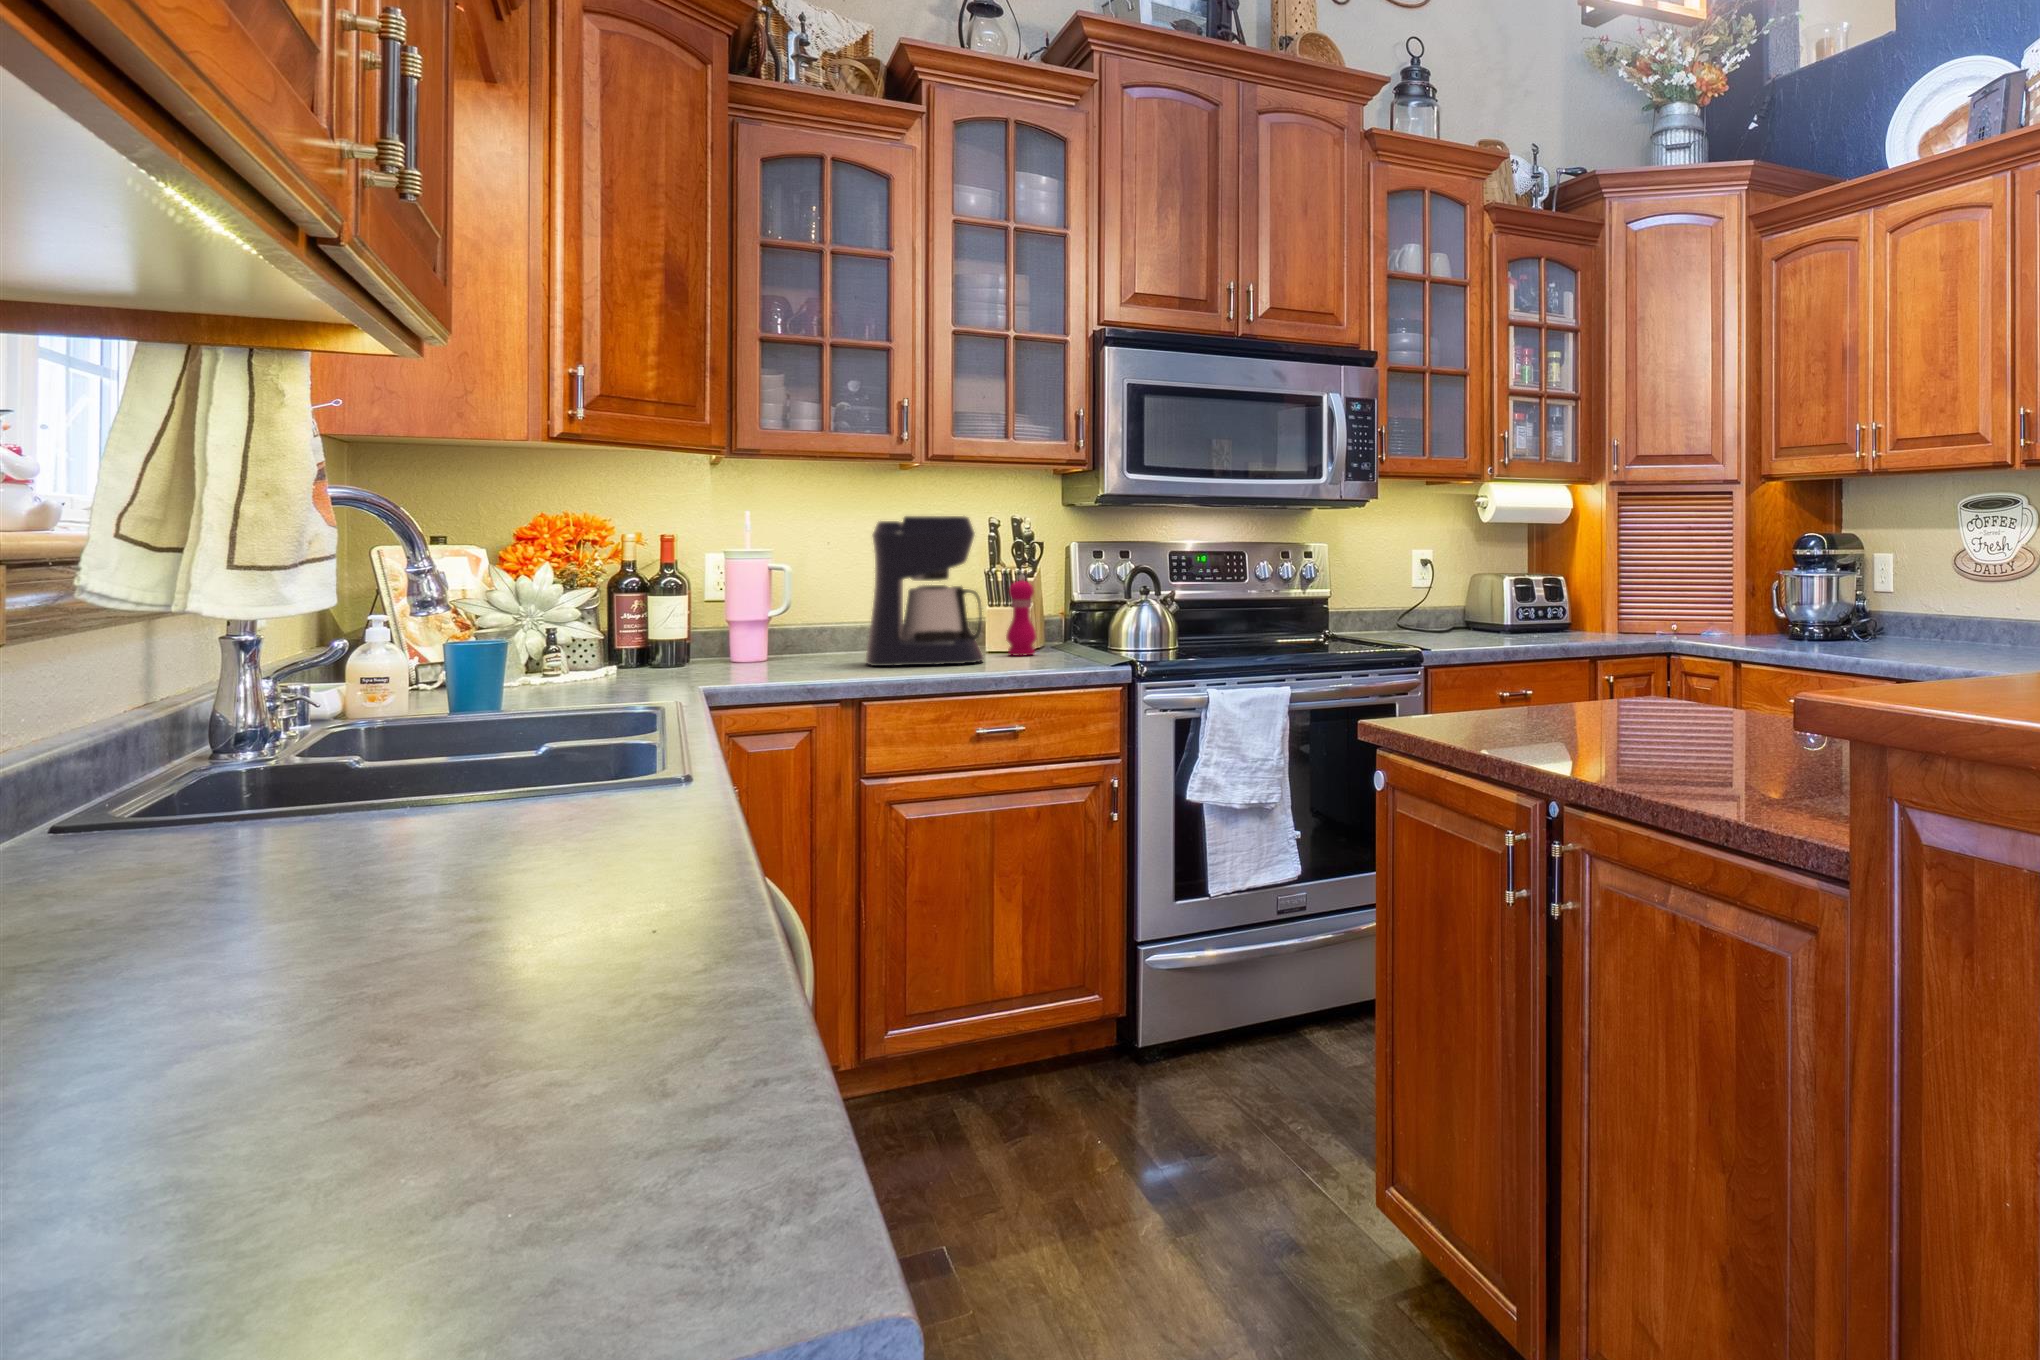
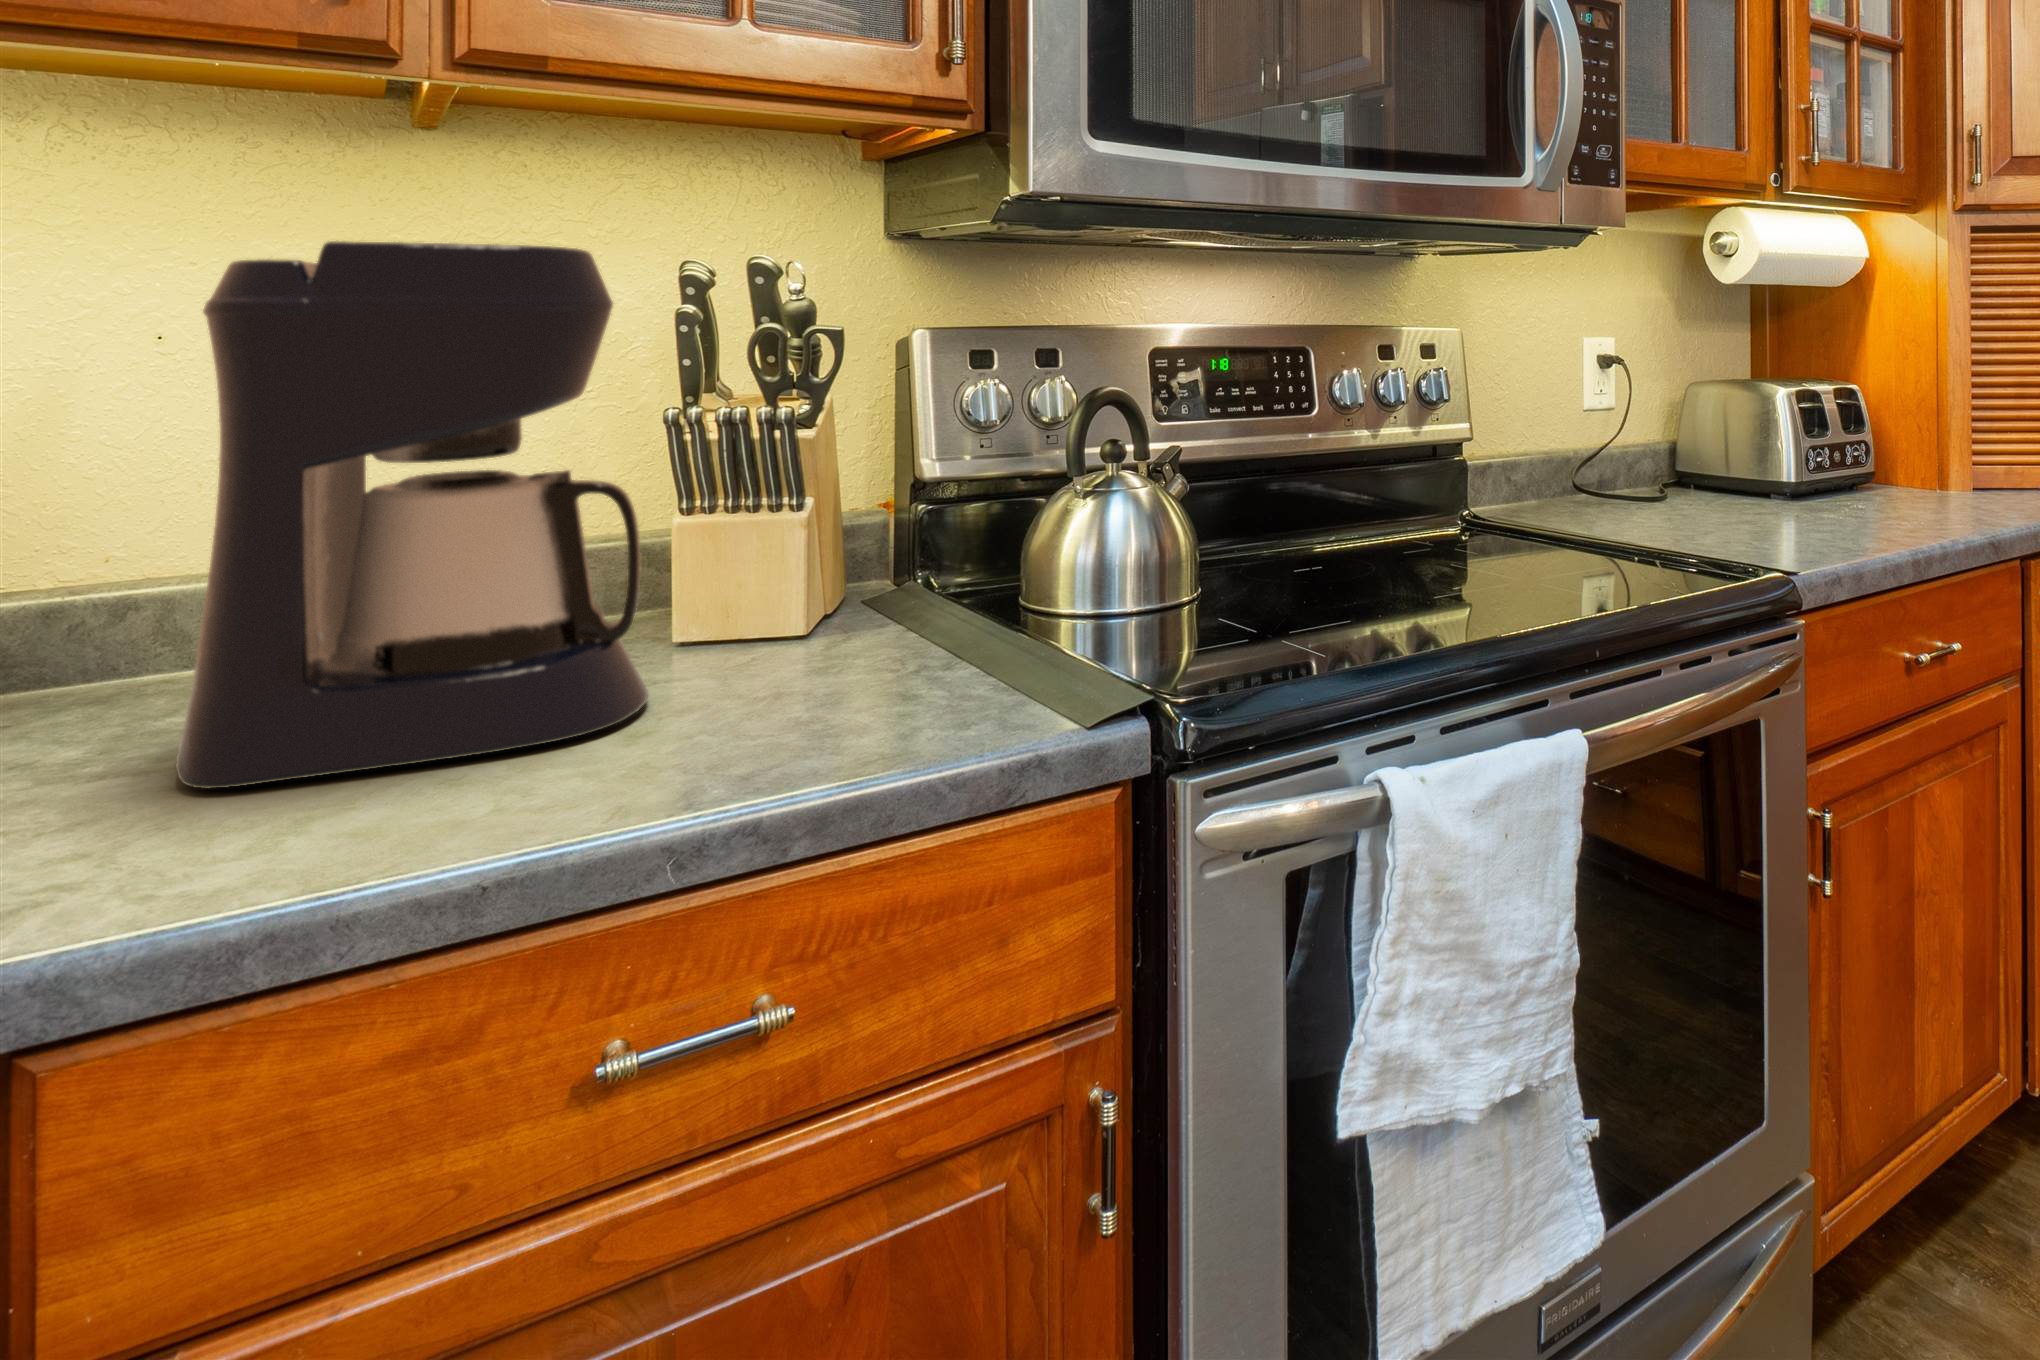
pepper mill: present [1006,575,1037,656] -> none [731,419,823,649]

